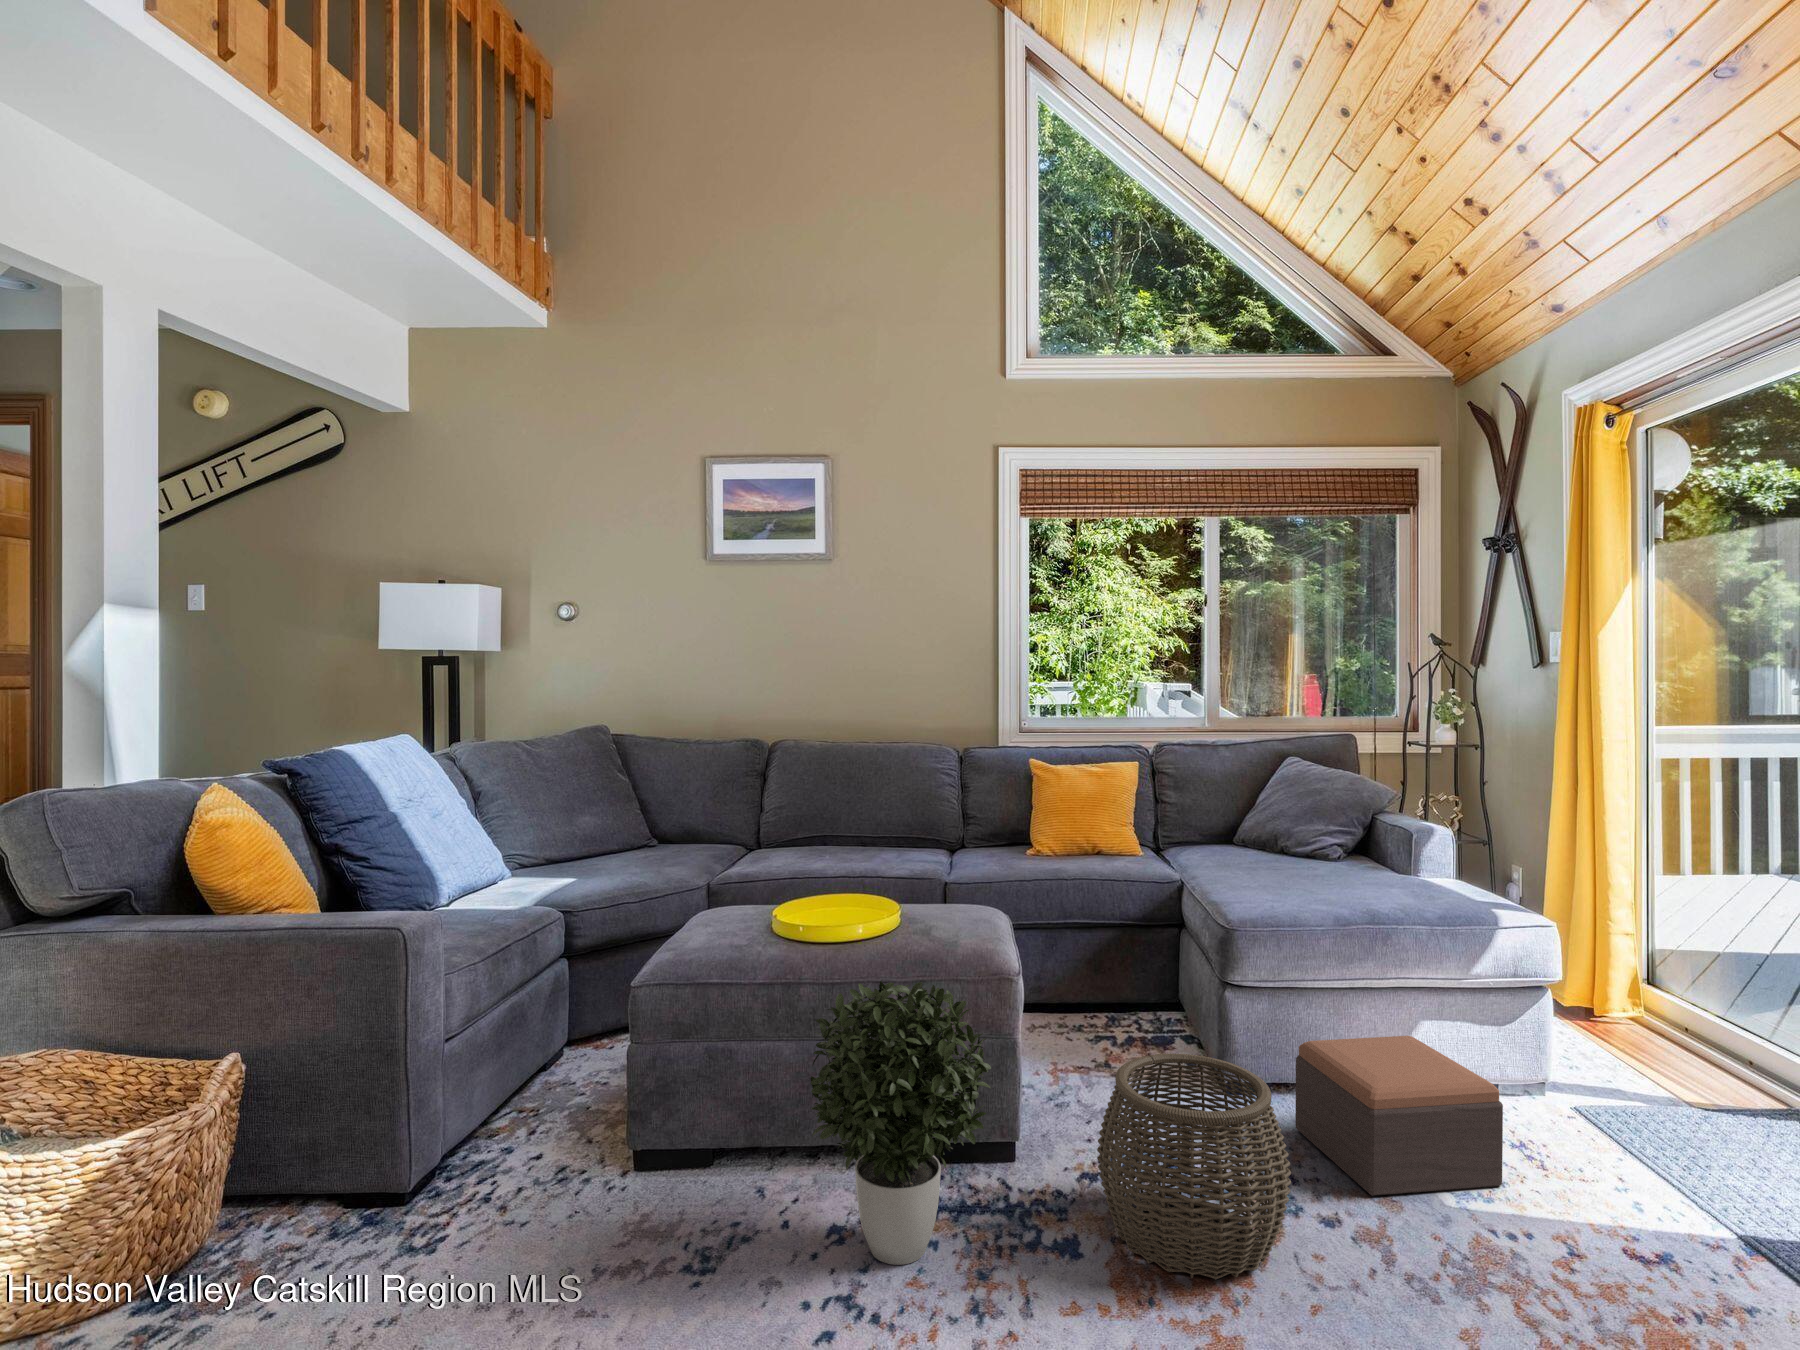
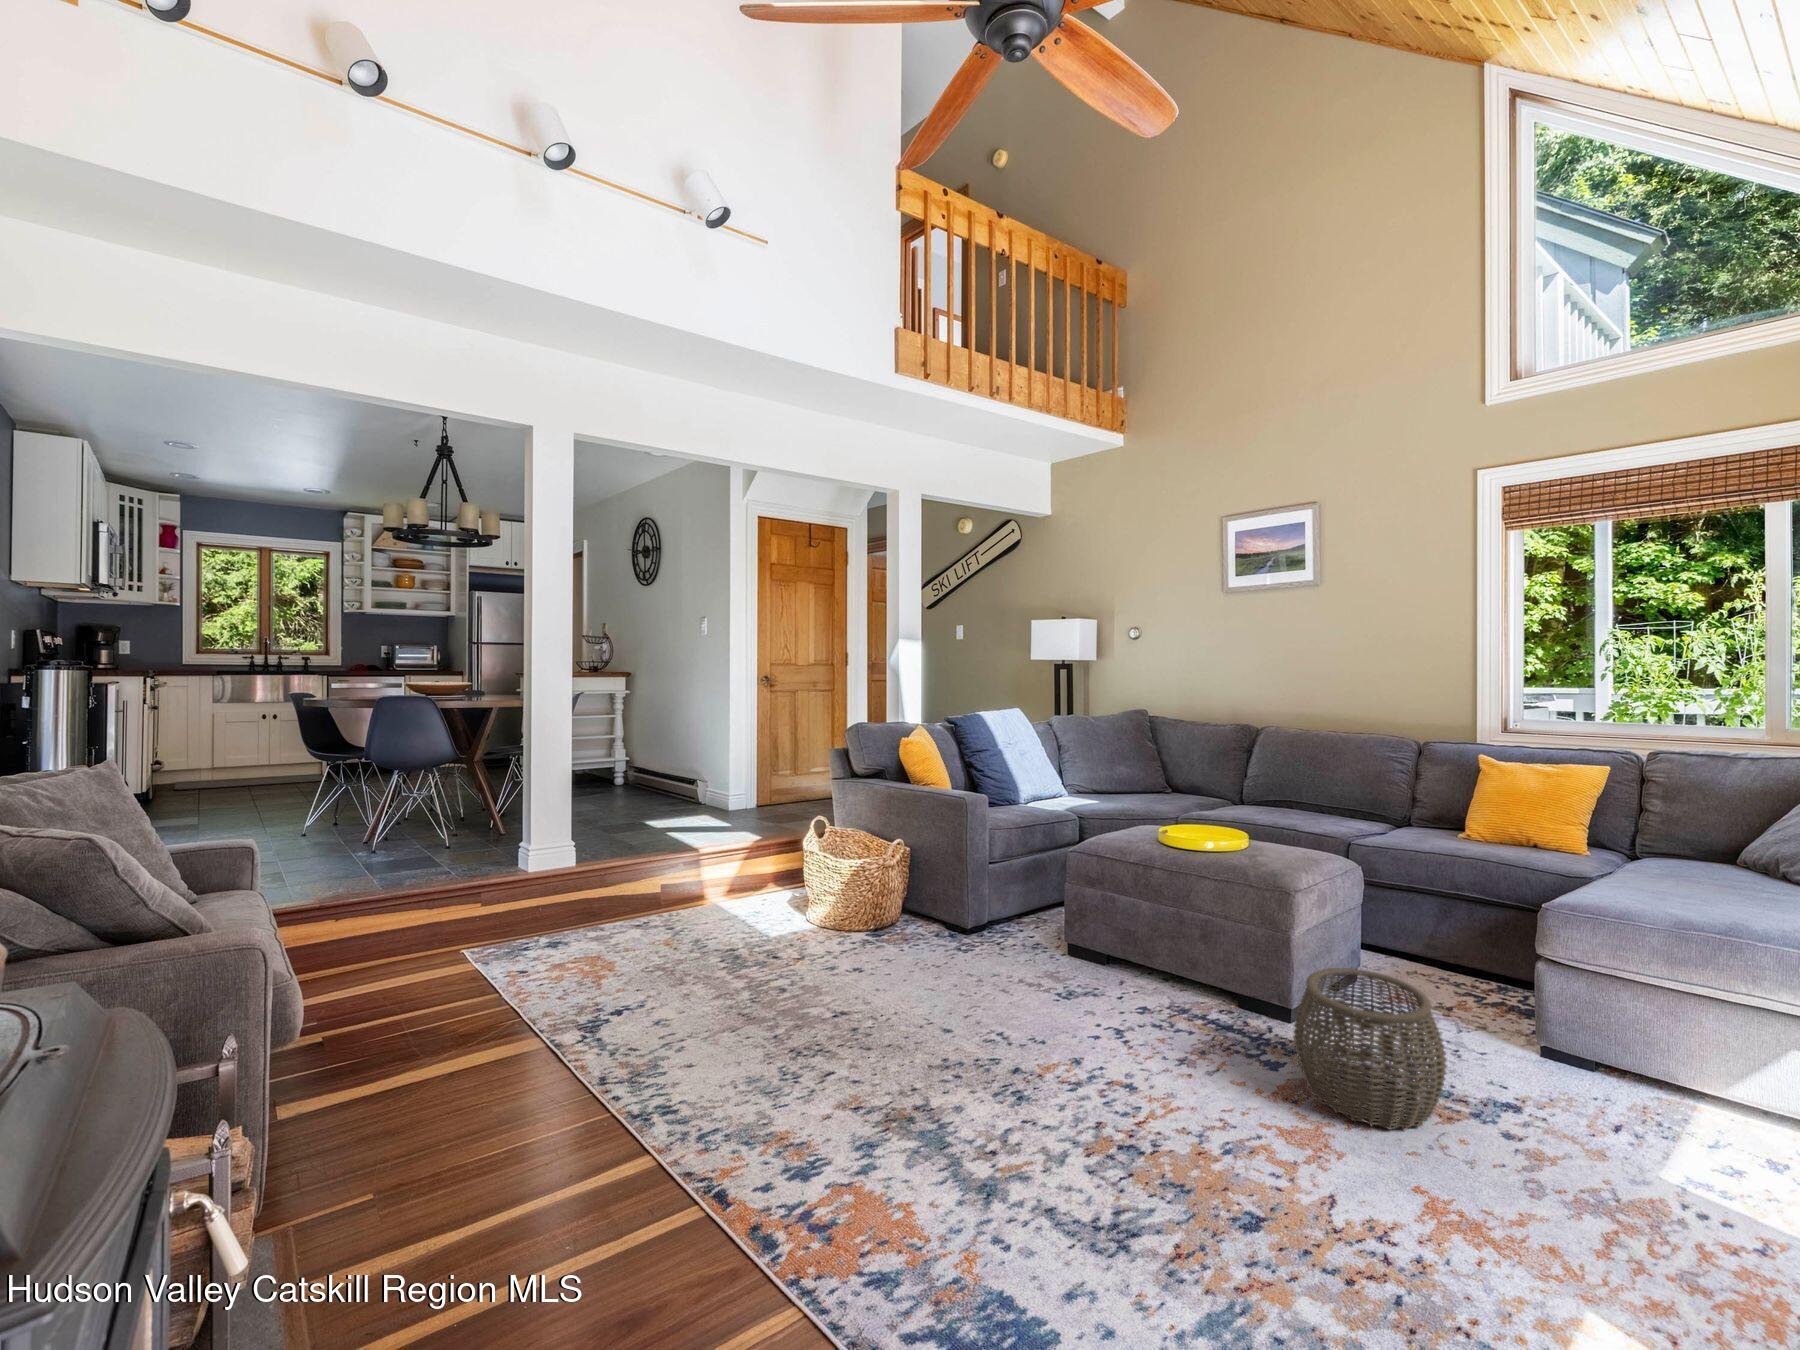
potted plant: present [811,981,991,1265] -> none [1105,873,1226,1037]
footstool: present [1295,1036,1503,1196] -> none [1568,1015,1763,1199]

